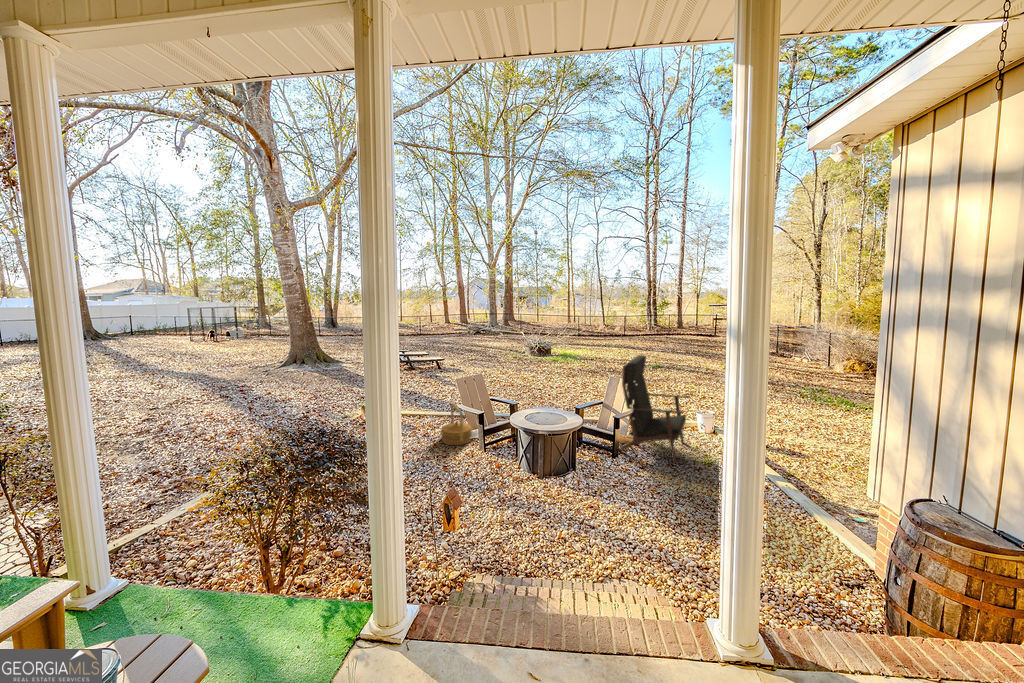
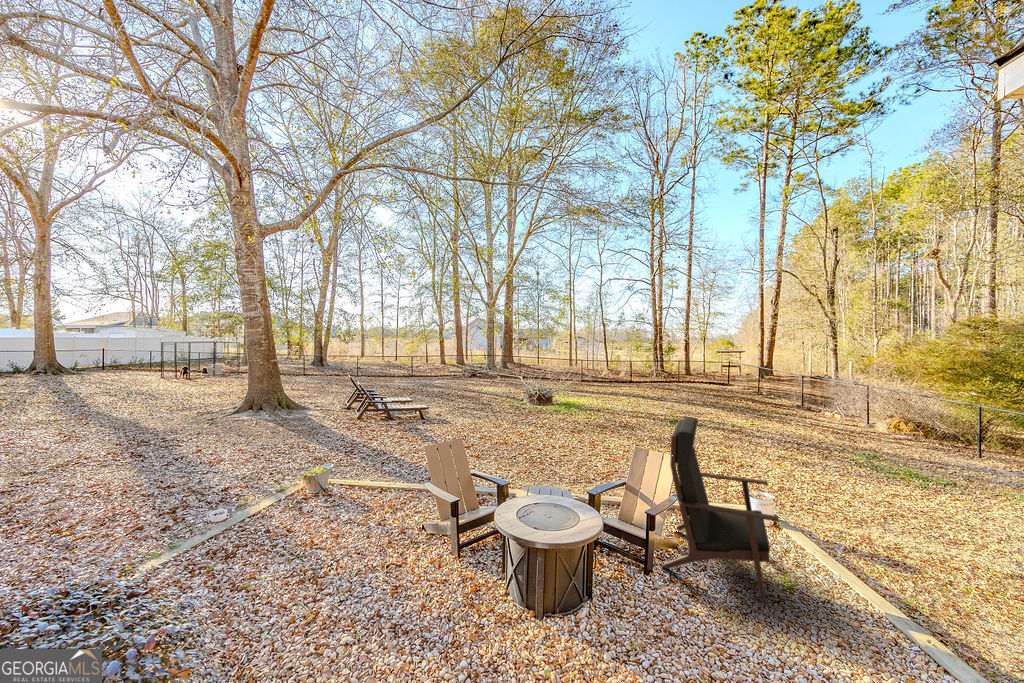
woven basket: present [441,403,472,445] -> none [395,481,443,551]

